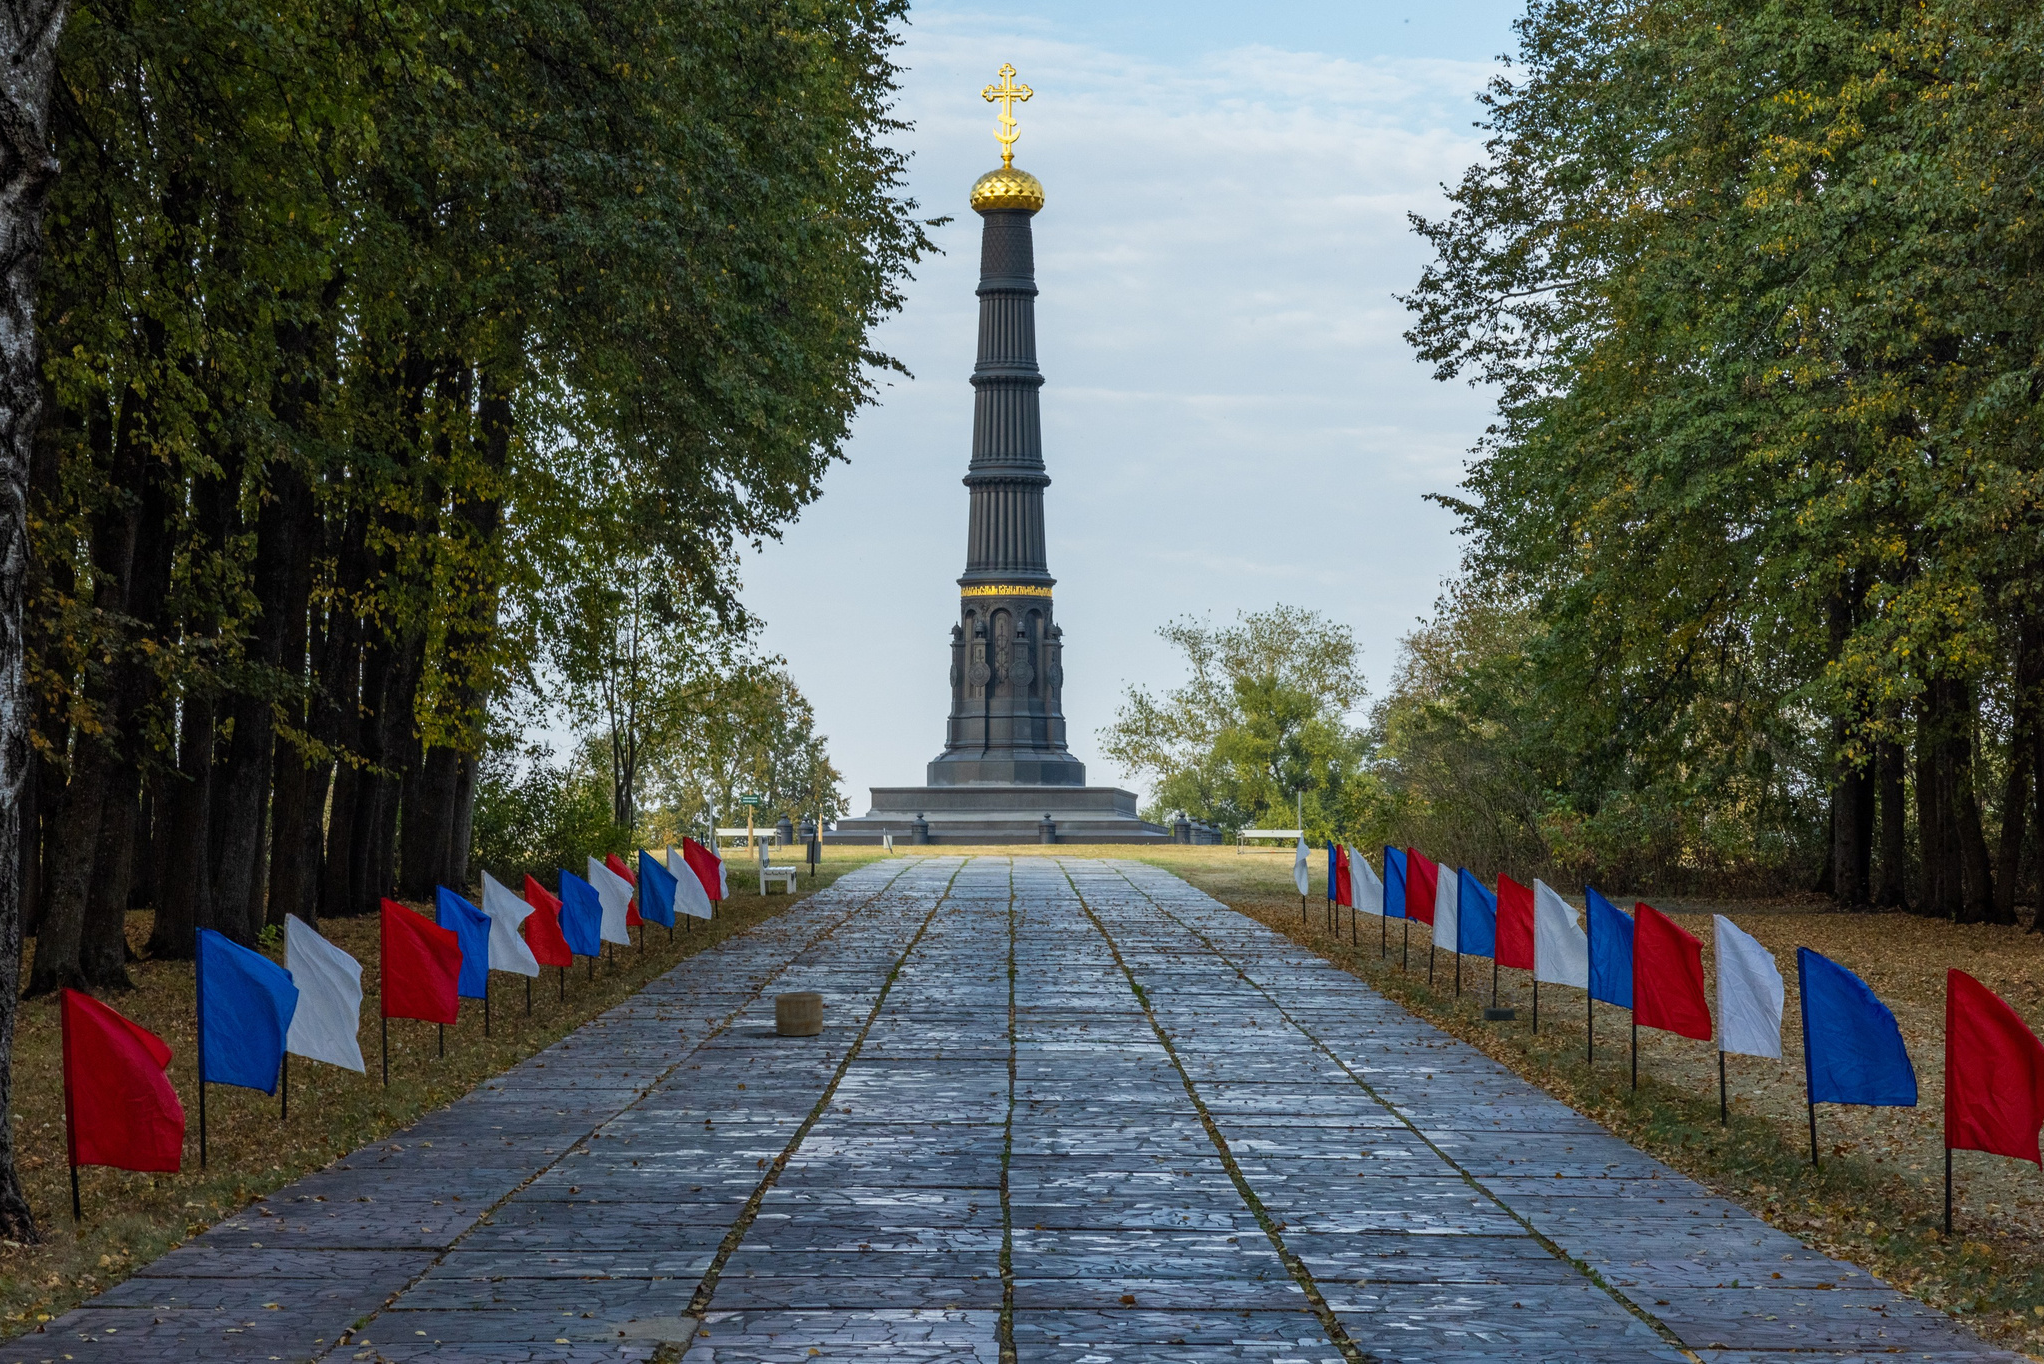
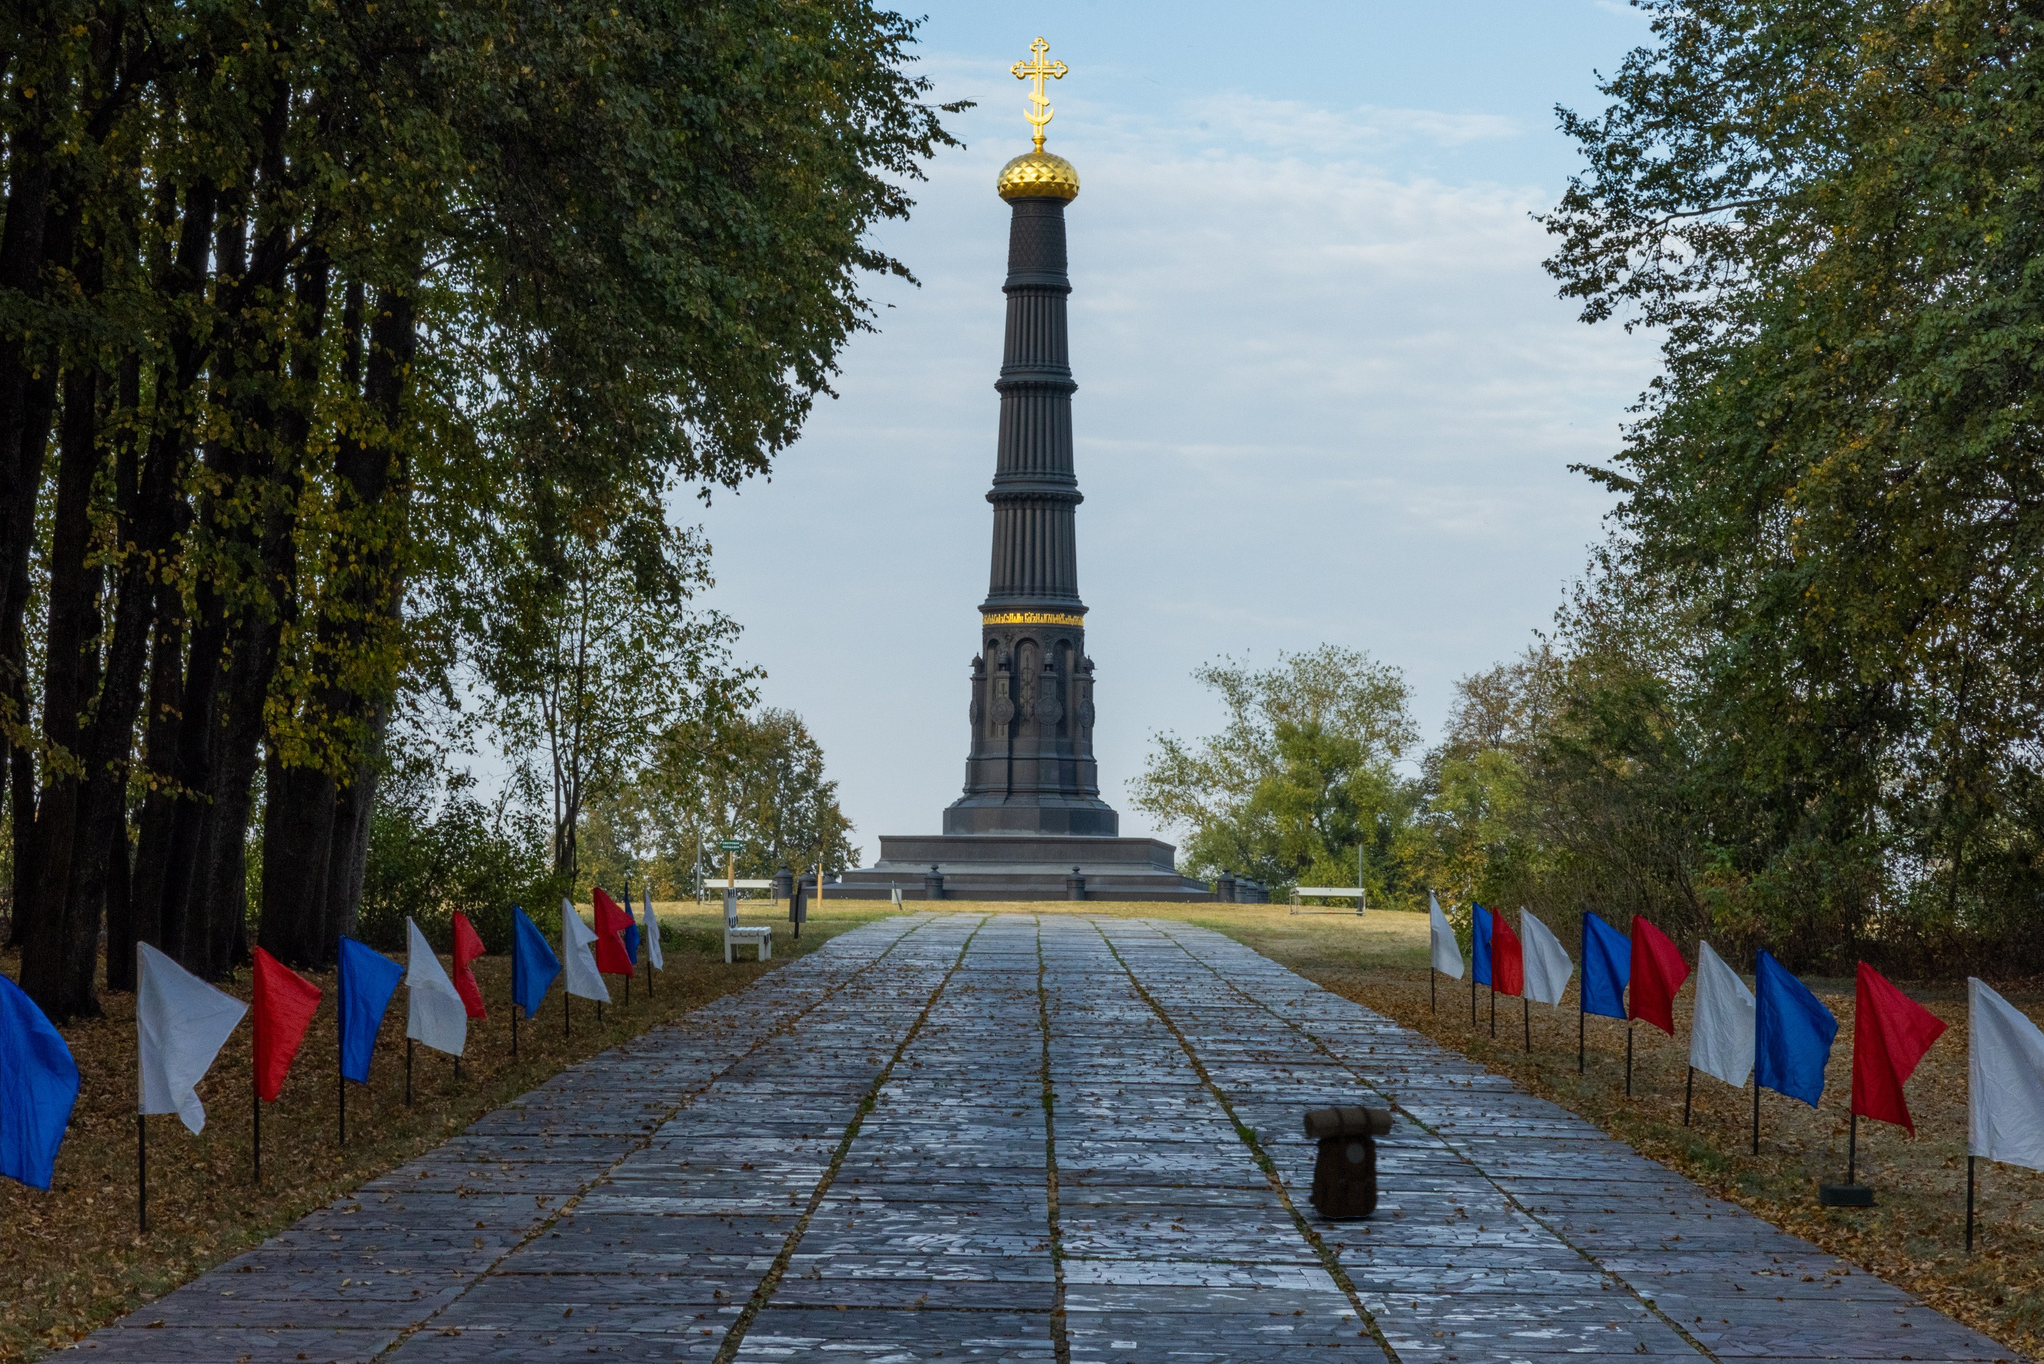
backpack: none [1162,960,1217,1027] -> present [1303,1106,1393,1219]
wooden bucket: present [774,992,824,1036] -> none [649,1159,736,1237]

